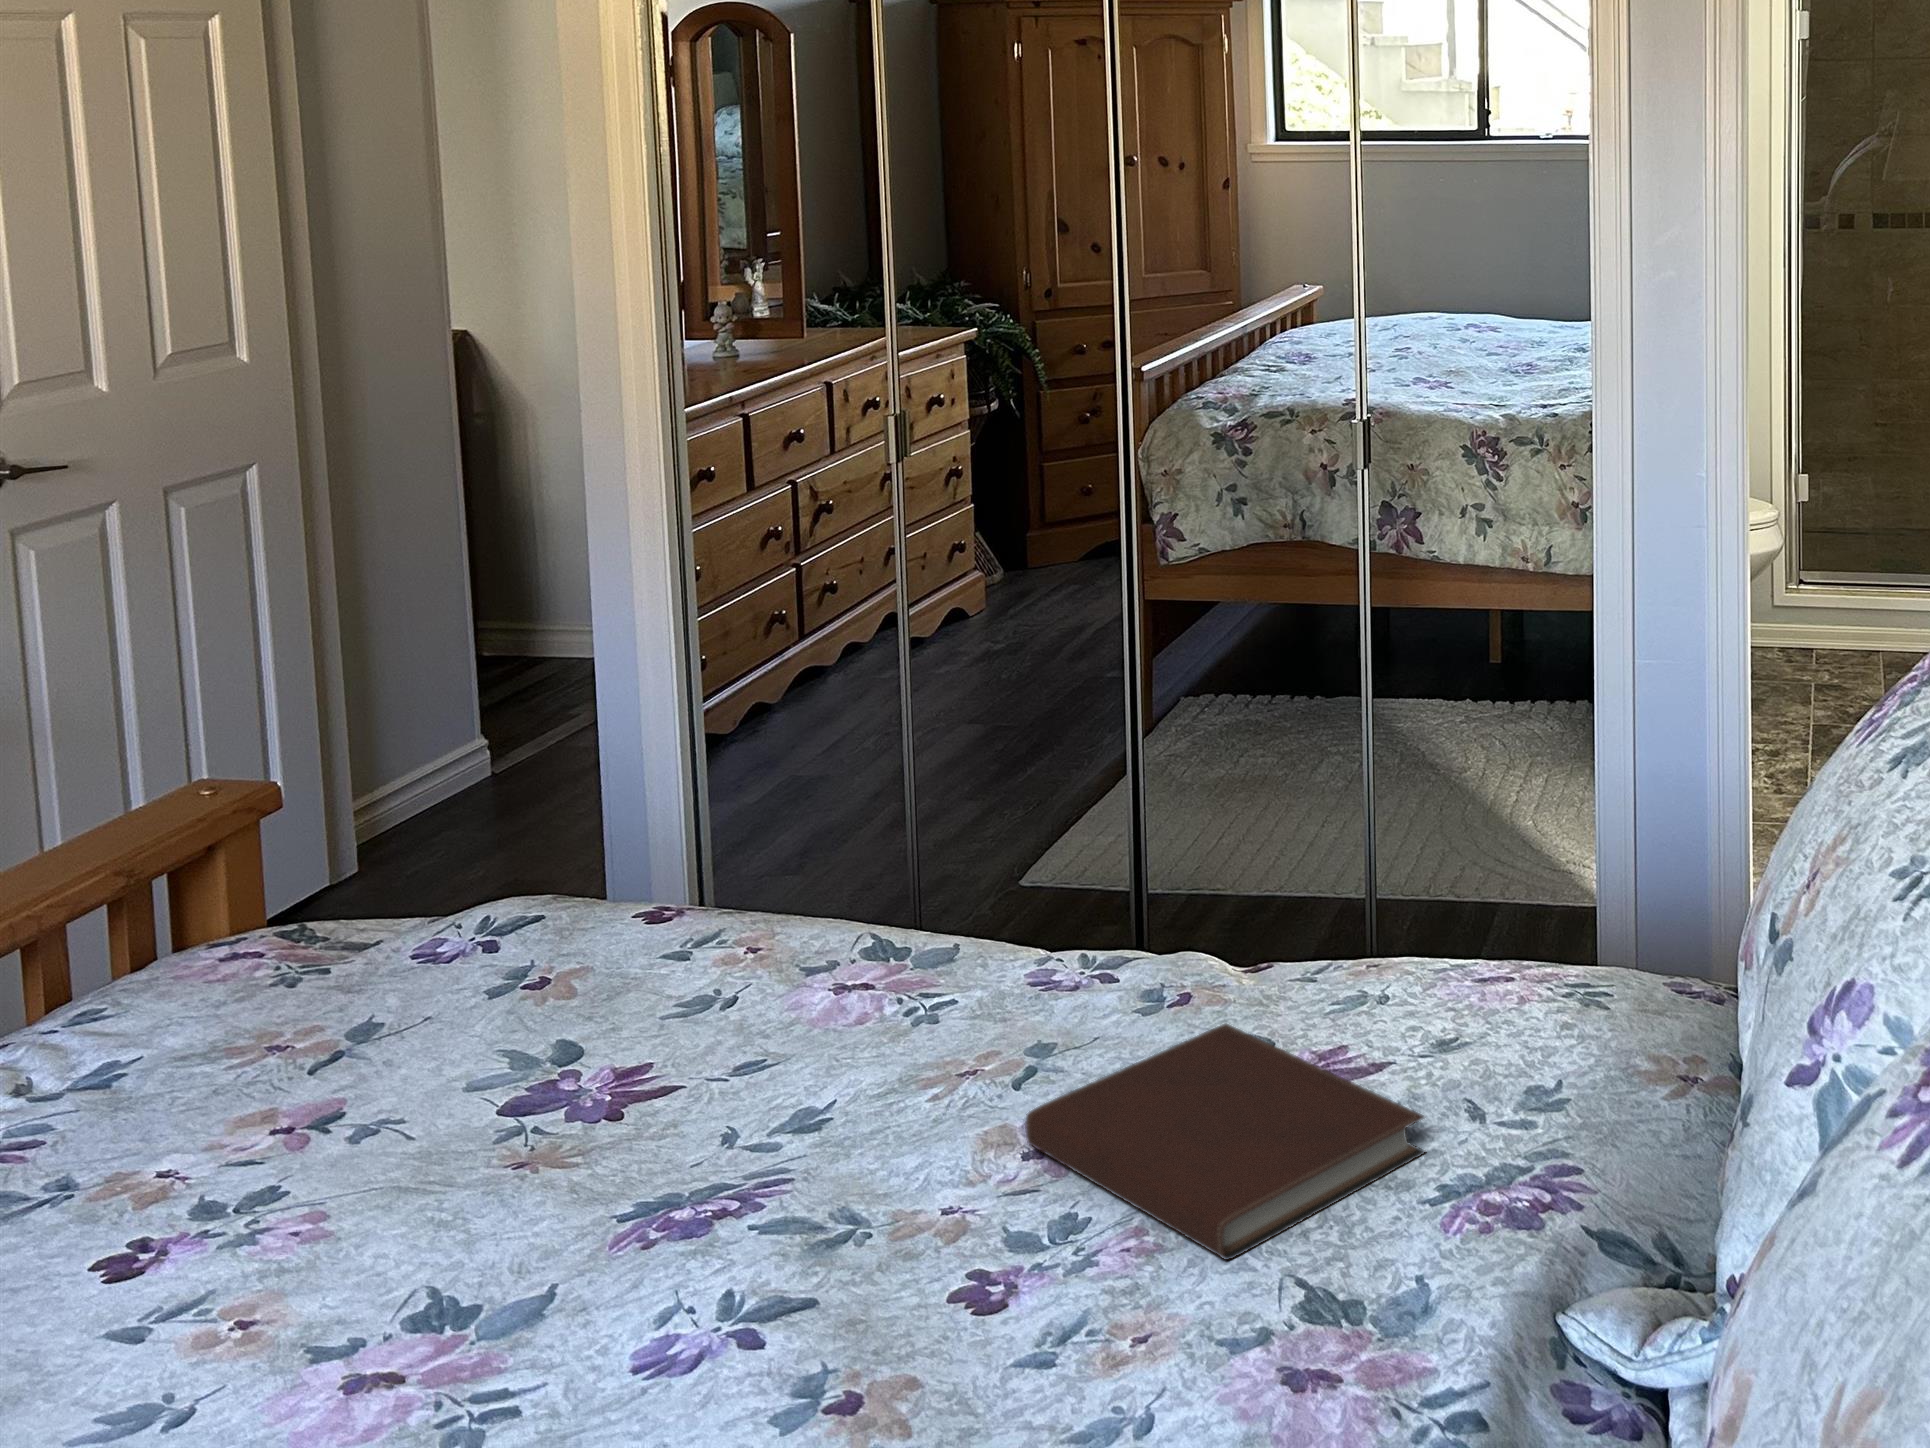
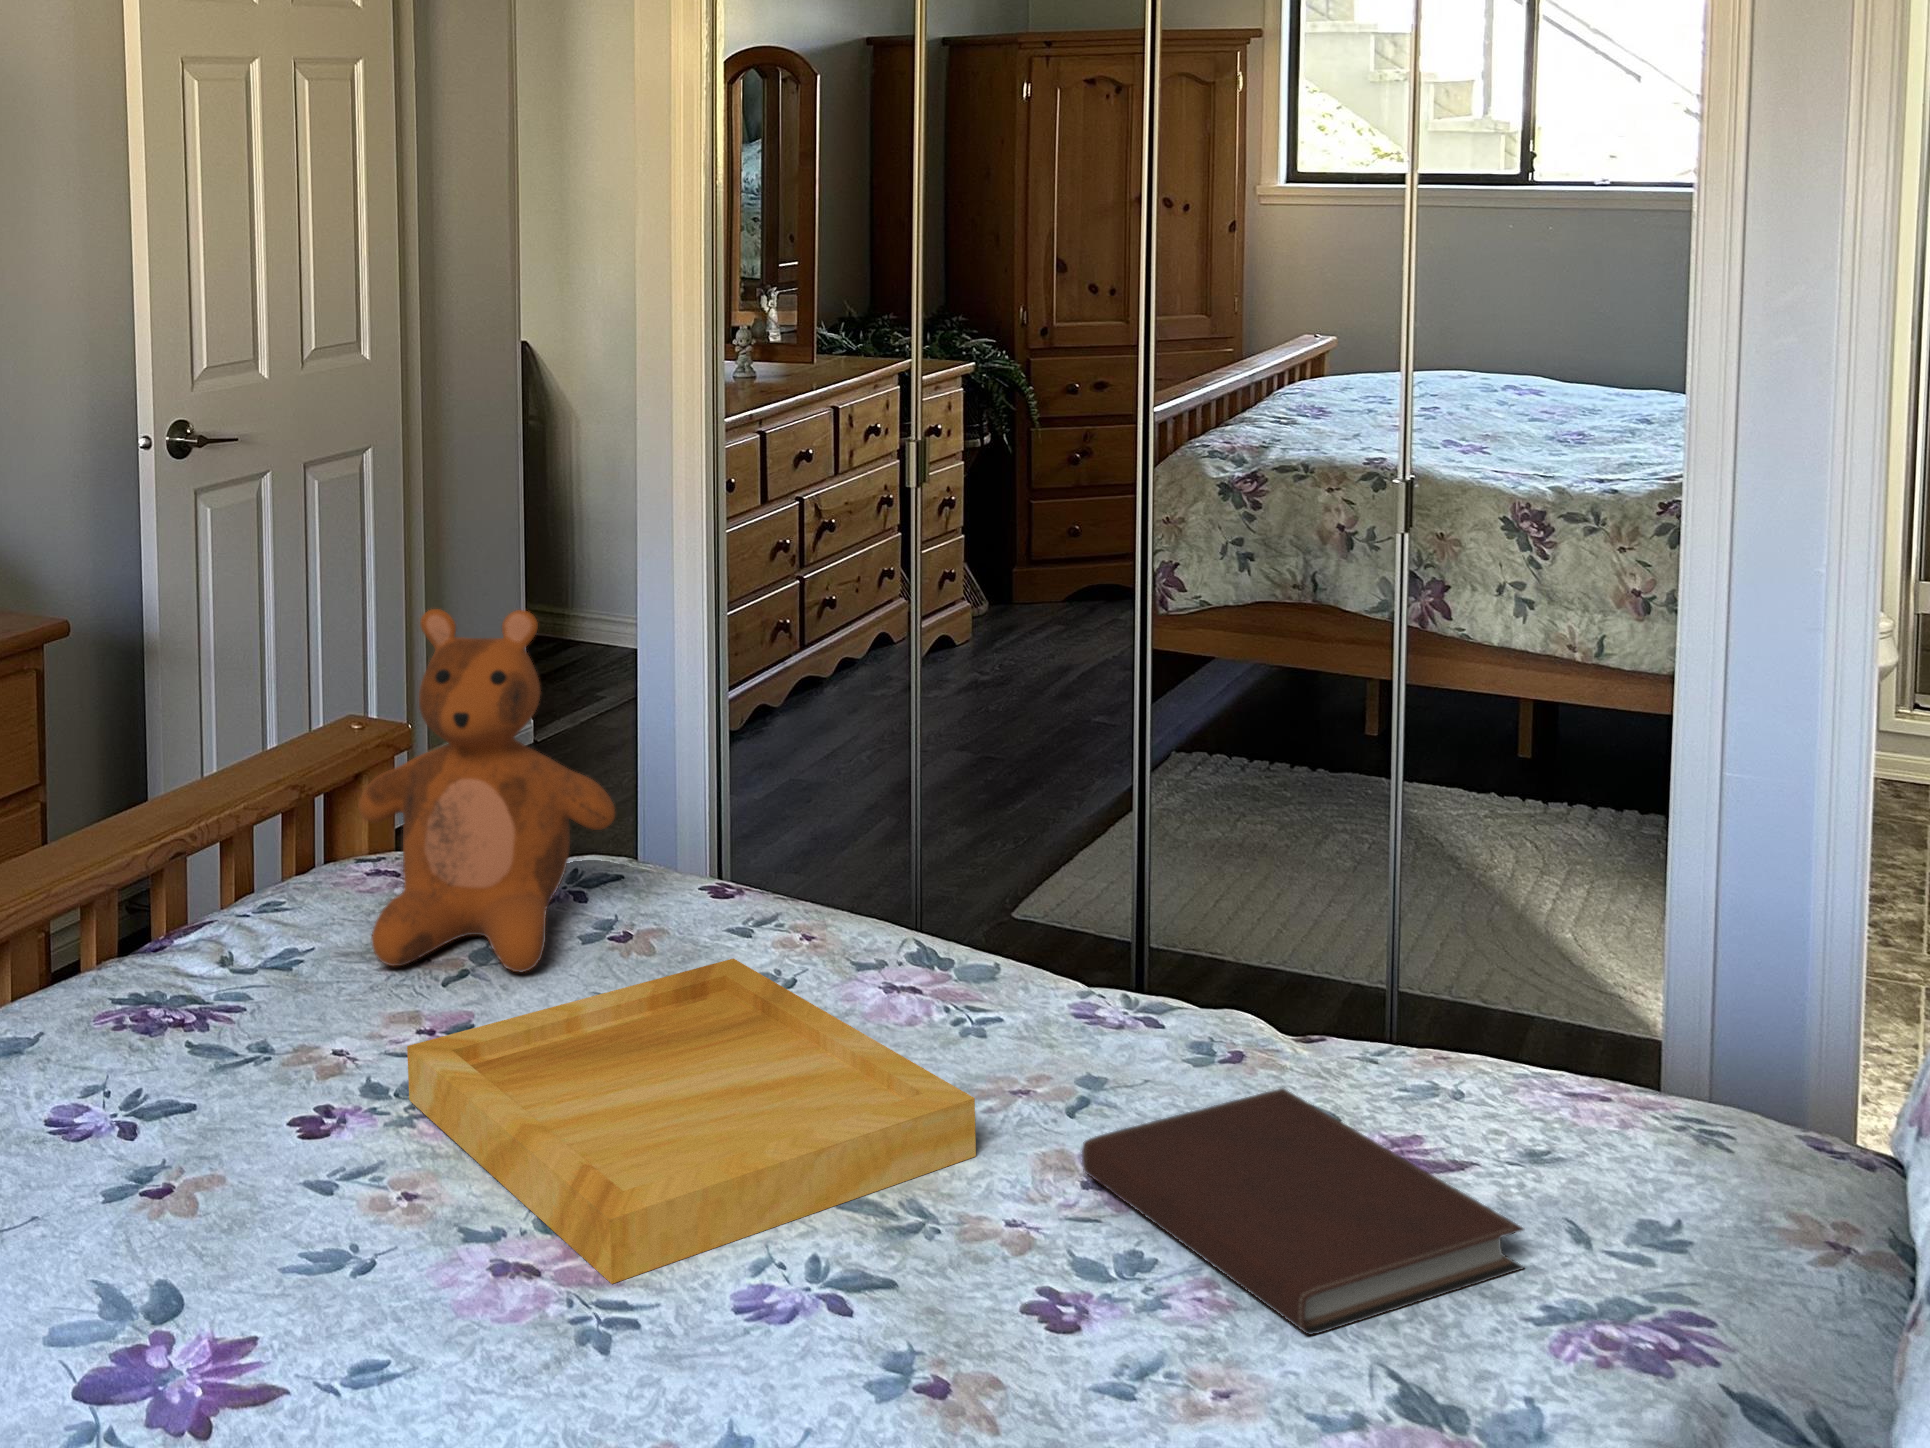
teddy bear: none [197,630,533,1061] -> present [358,609,615,972]
tray: none [242,986,919,1377] -> present [407,959,976,1284]

